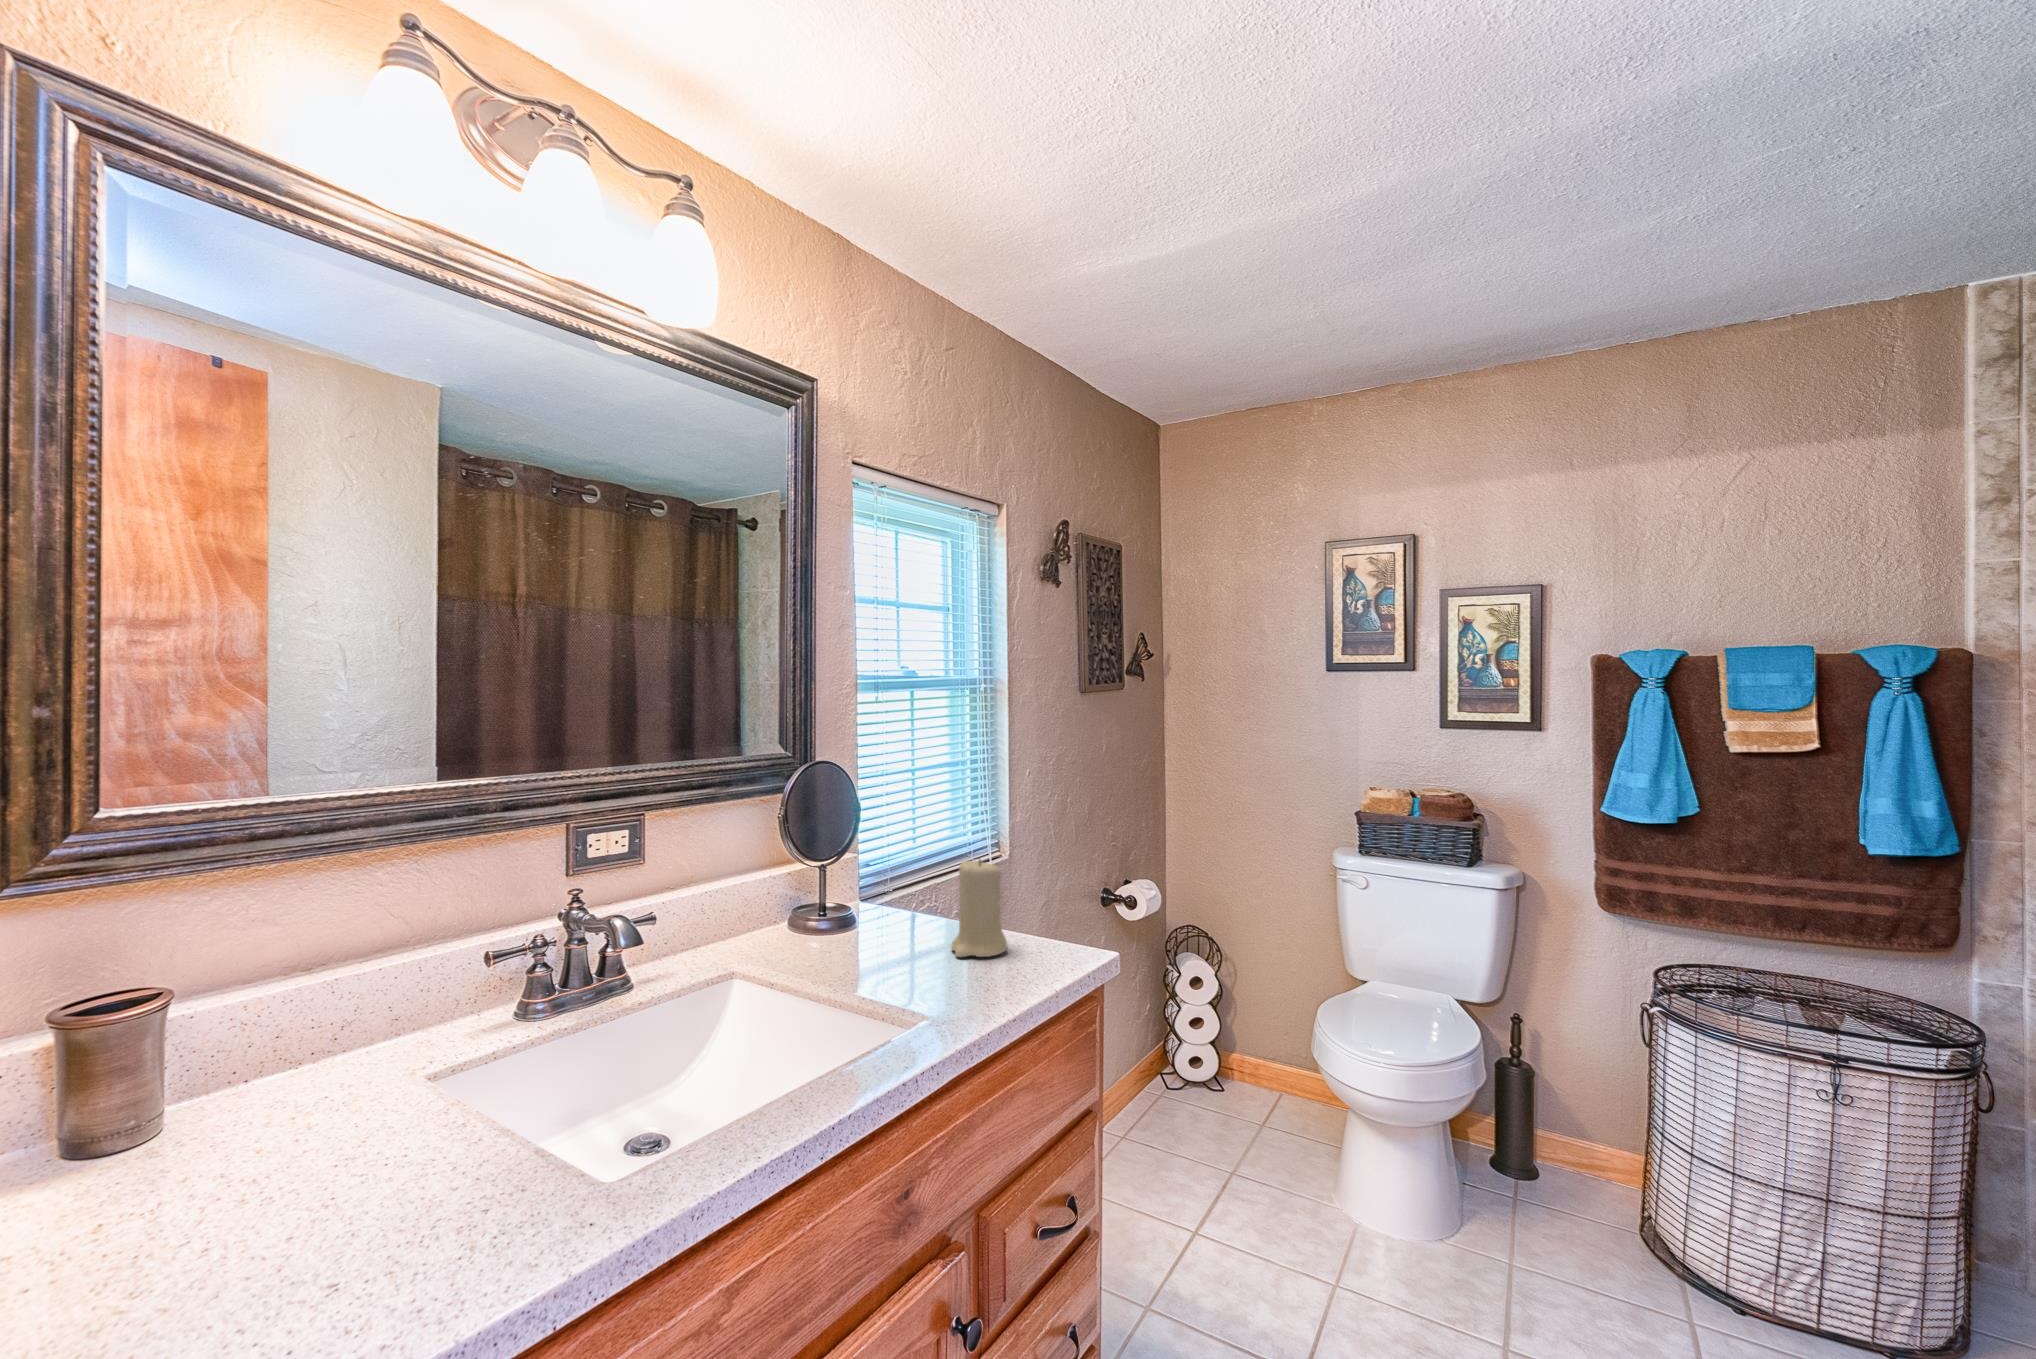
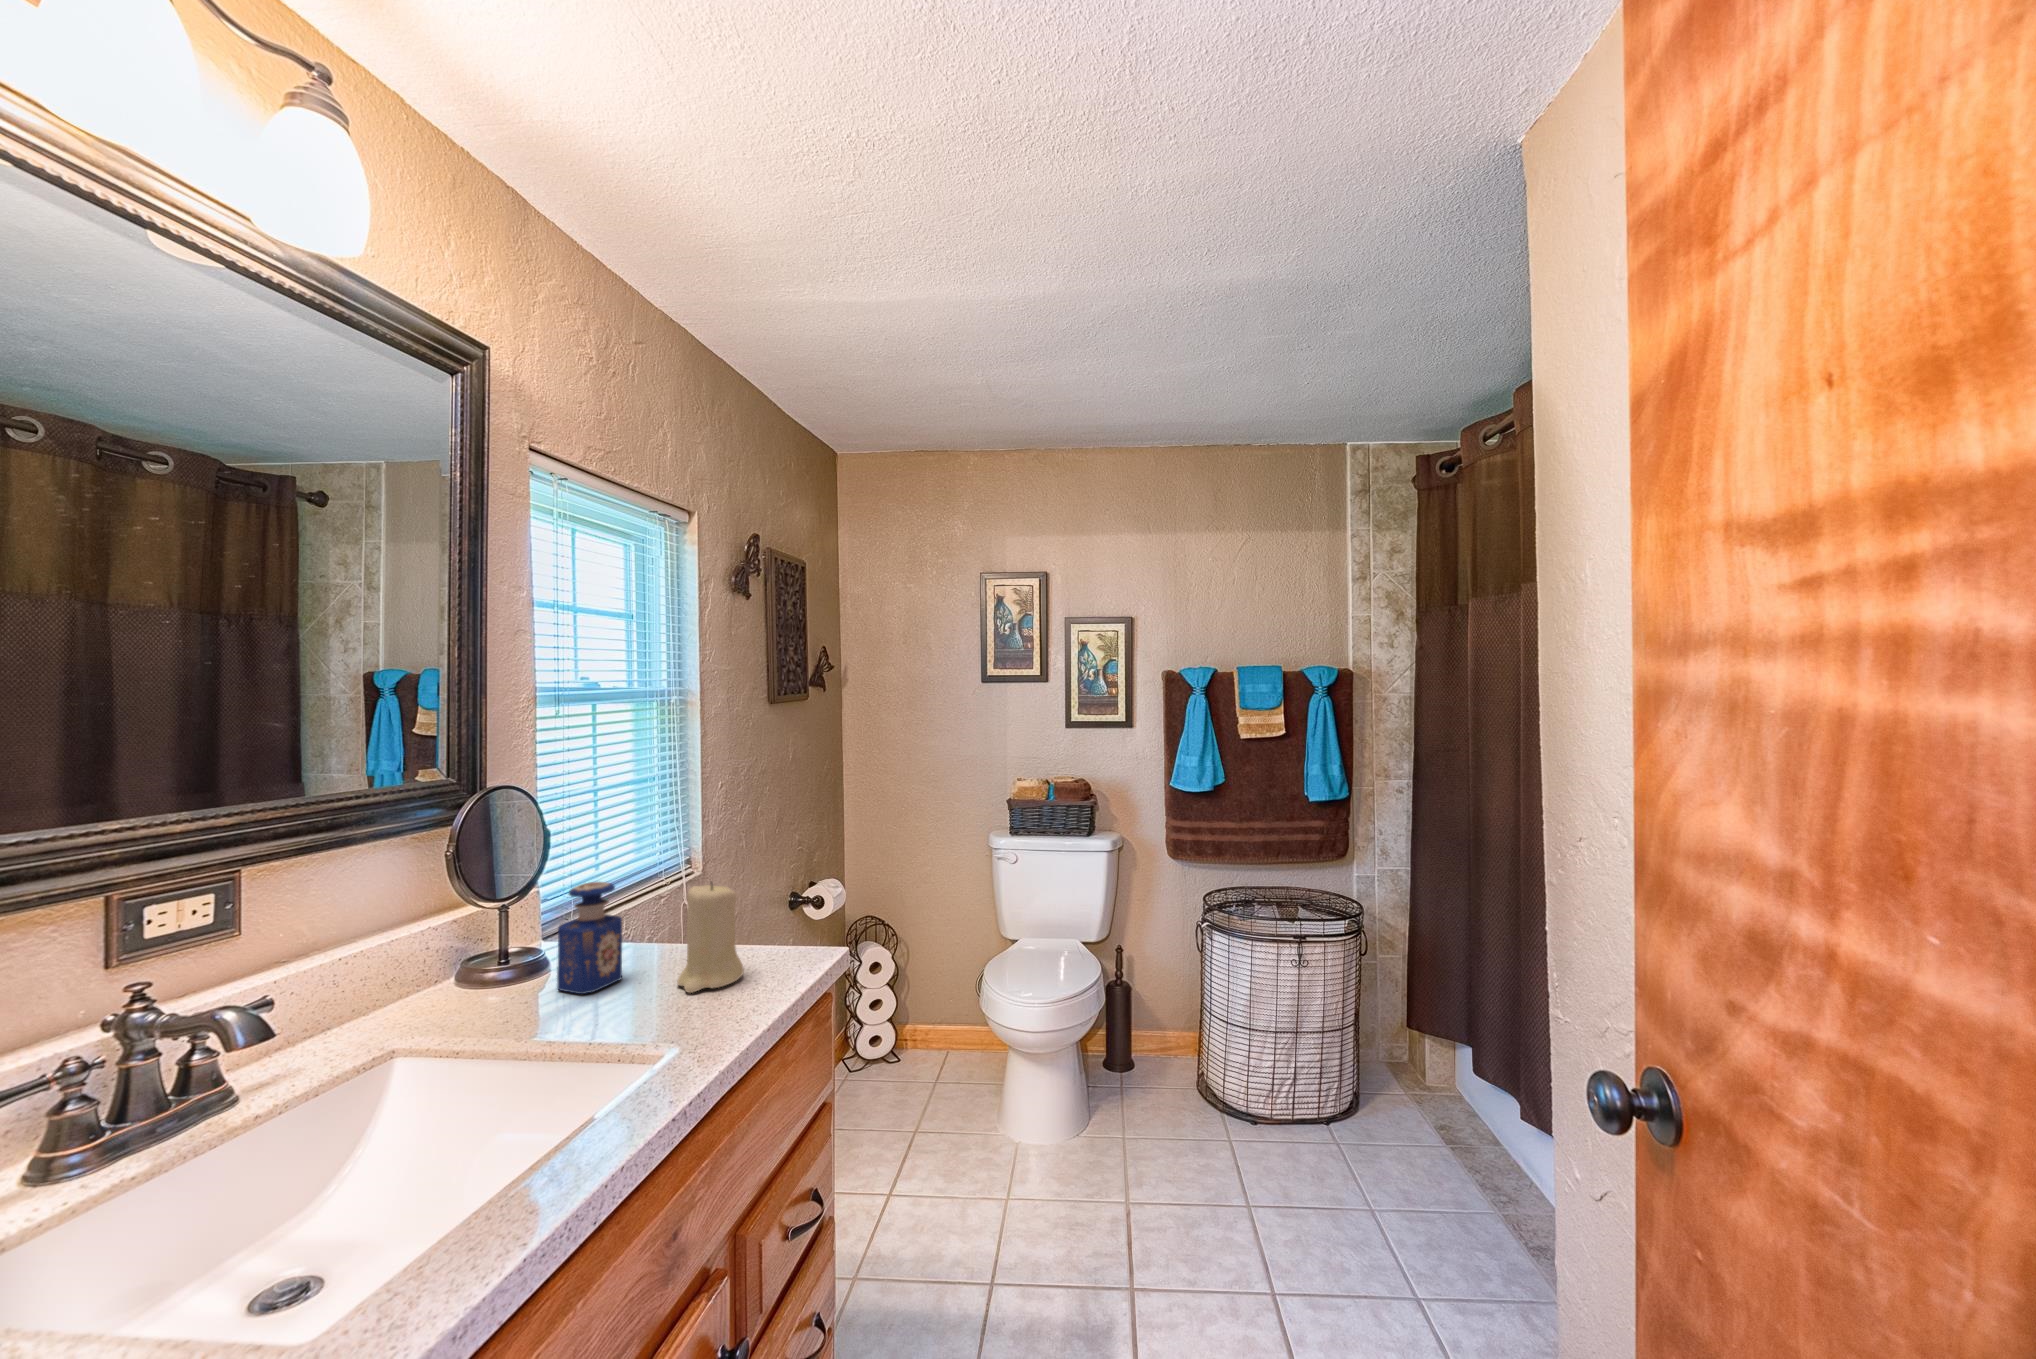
perfume bottle: none [862,848,912,944] -> present [557,882,622,994]

